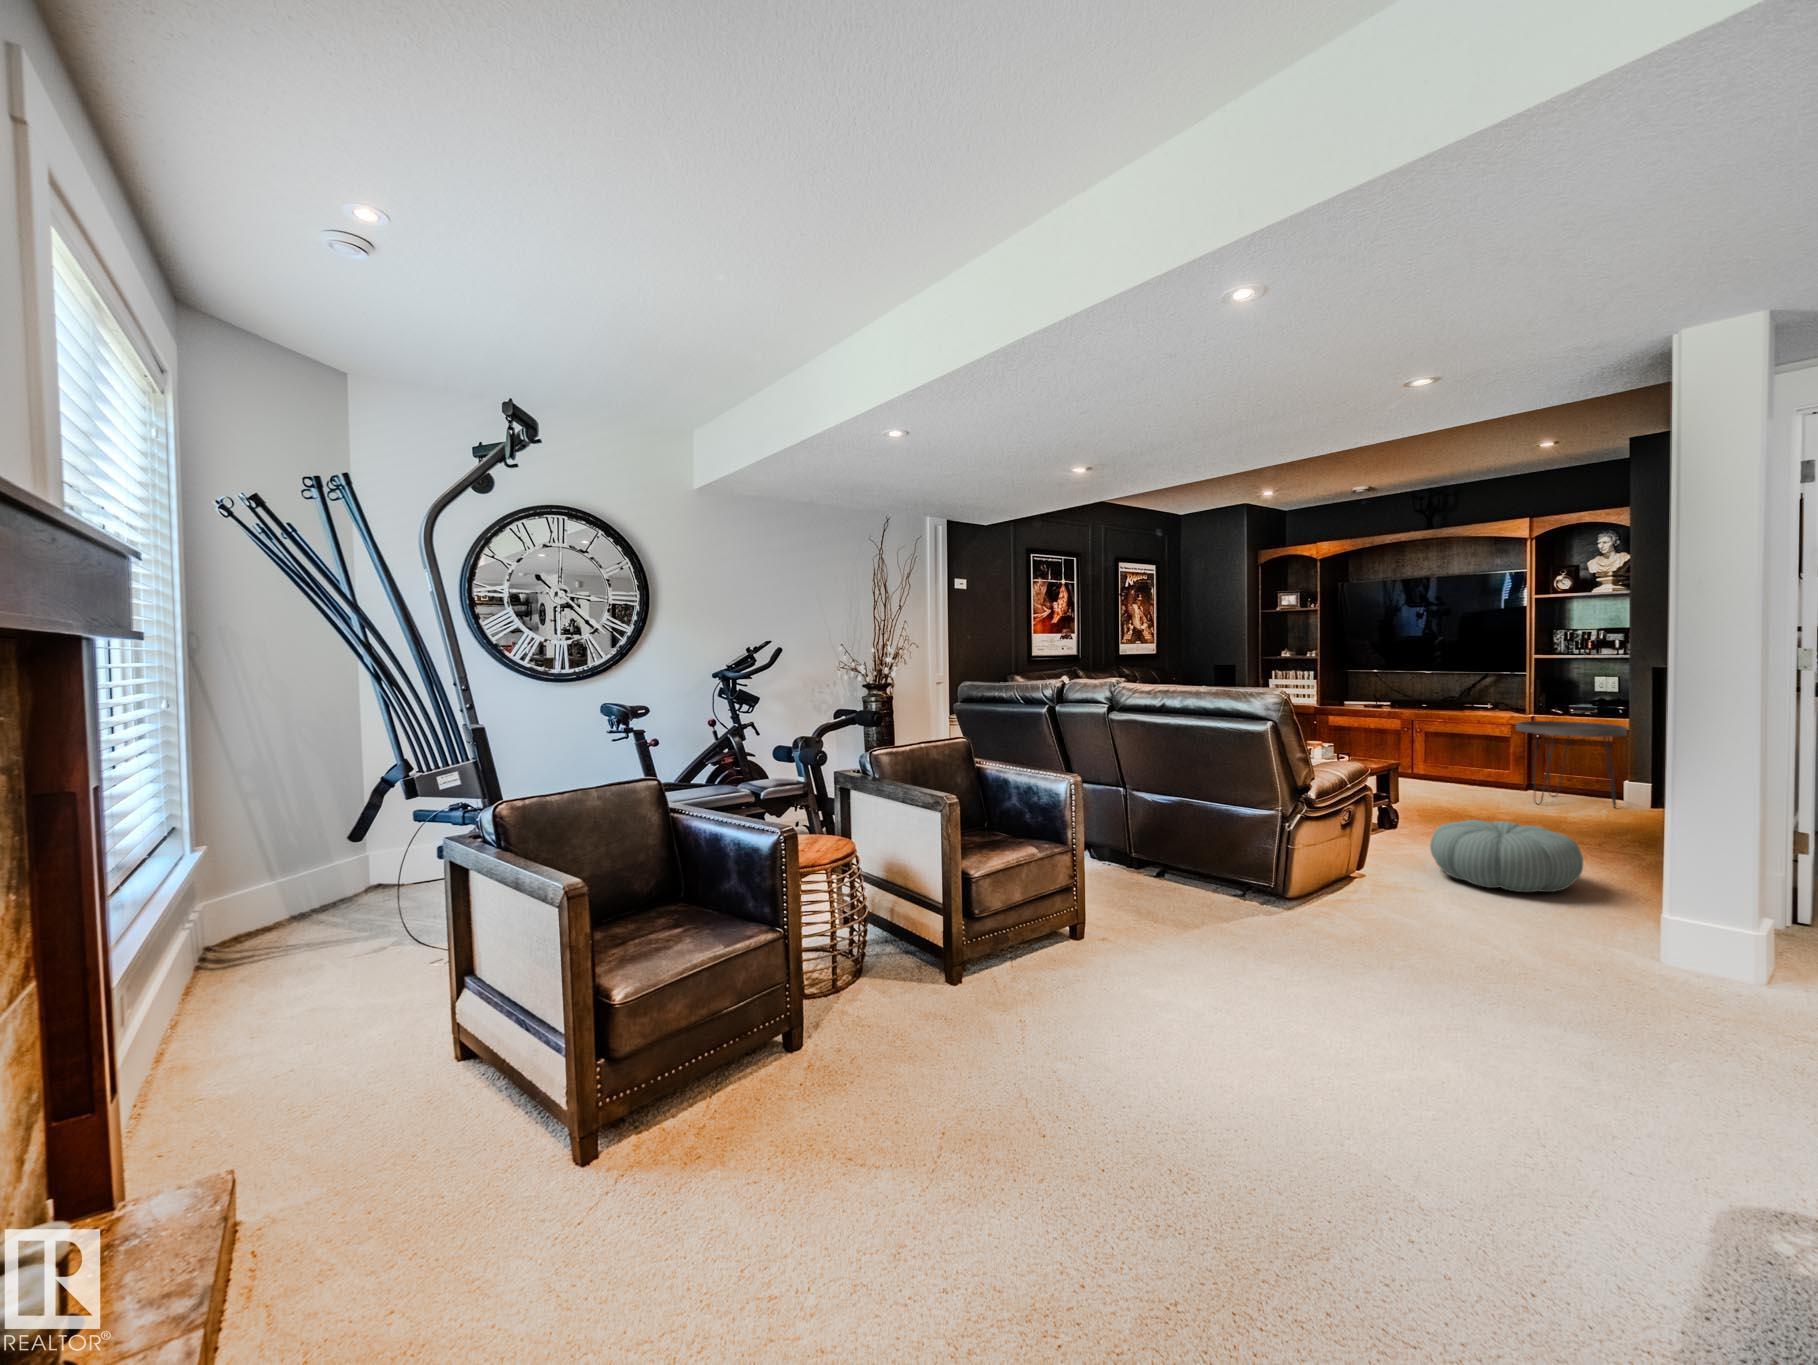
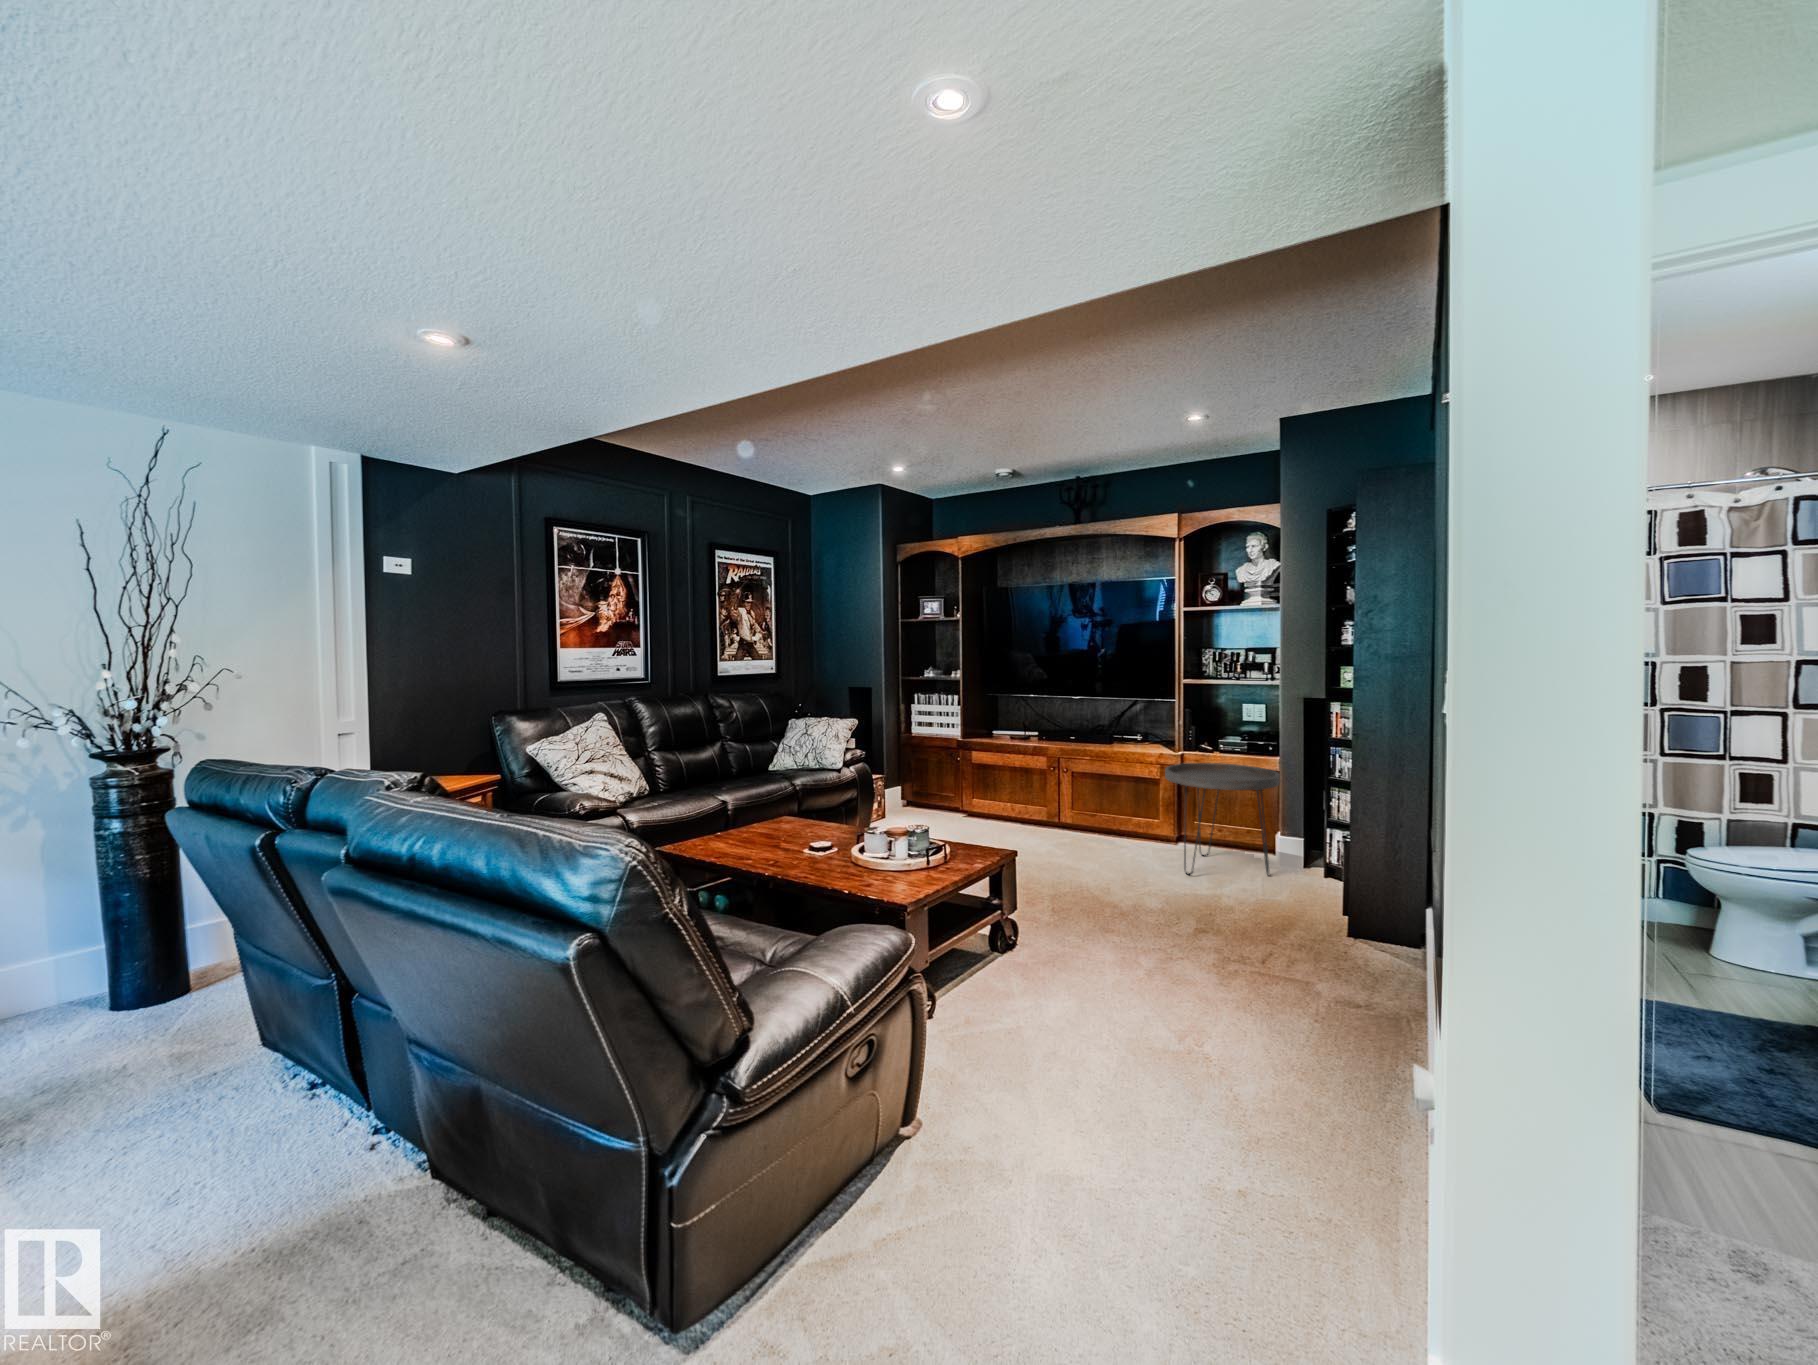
pouf: present [1430,820,1583,892] -> none [1030,987,1253,1163]

